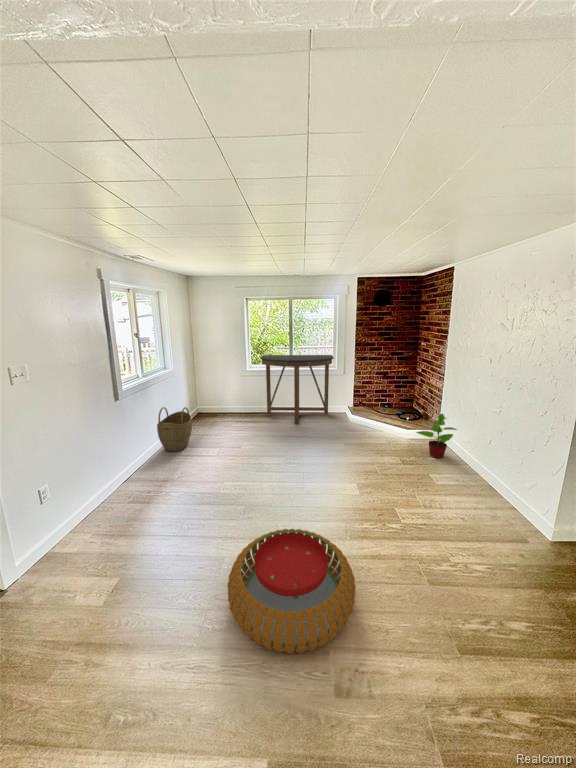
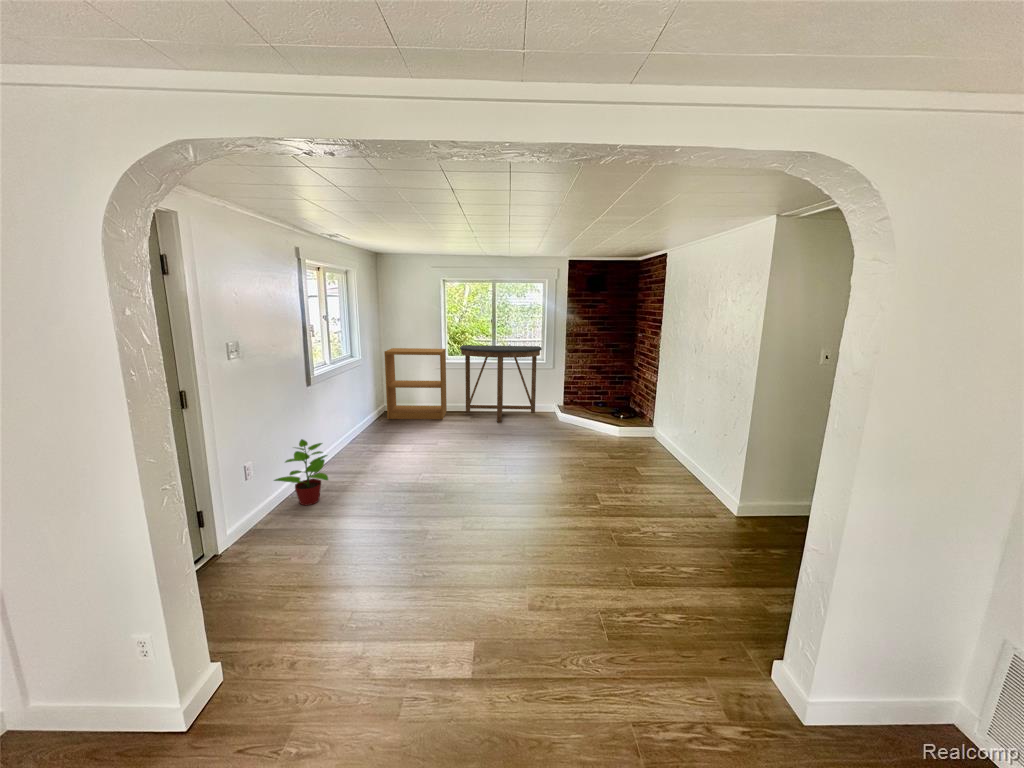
bookshelf: none [195,359,251,421] -> present [384,348,447,419]
woven basket: present [157,407,192,452] -> none [345,398,382,447]
potted plant: present [417,414,457,458] -> present [274,439,328,505]
pouf: present [228,529,355,654] -> none [434,500,550,587]

